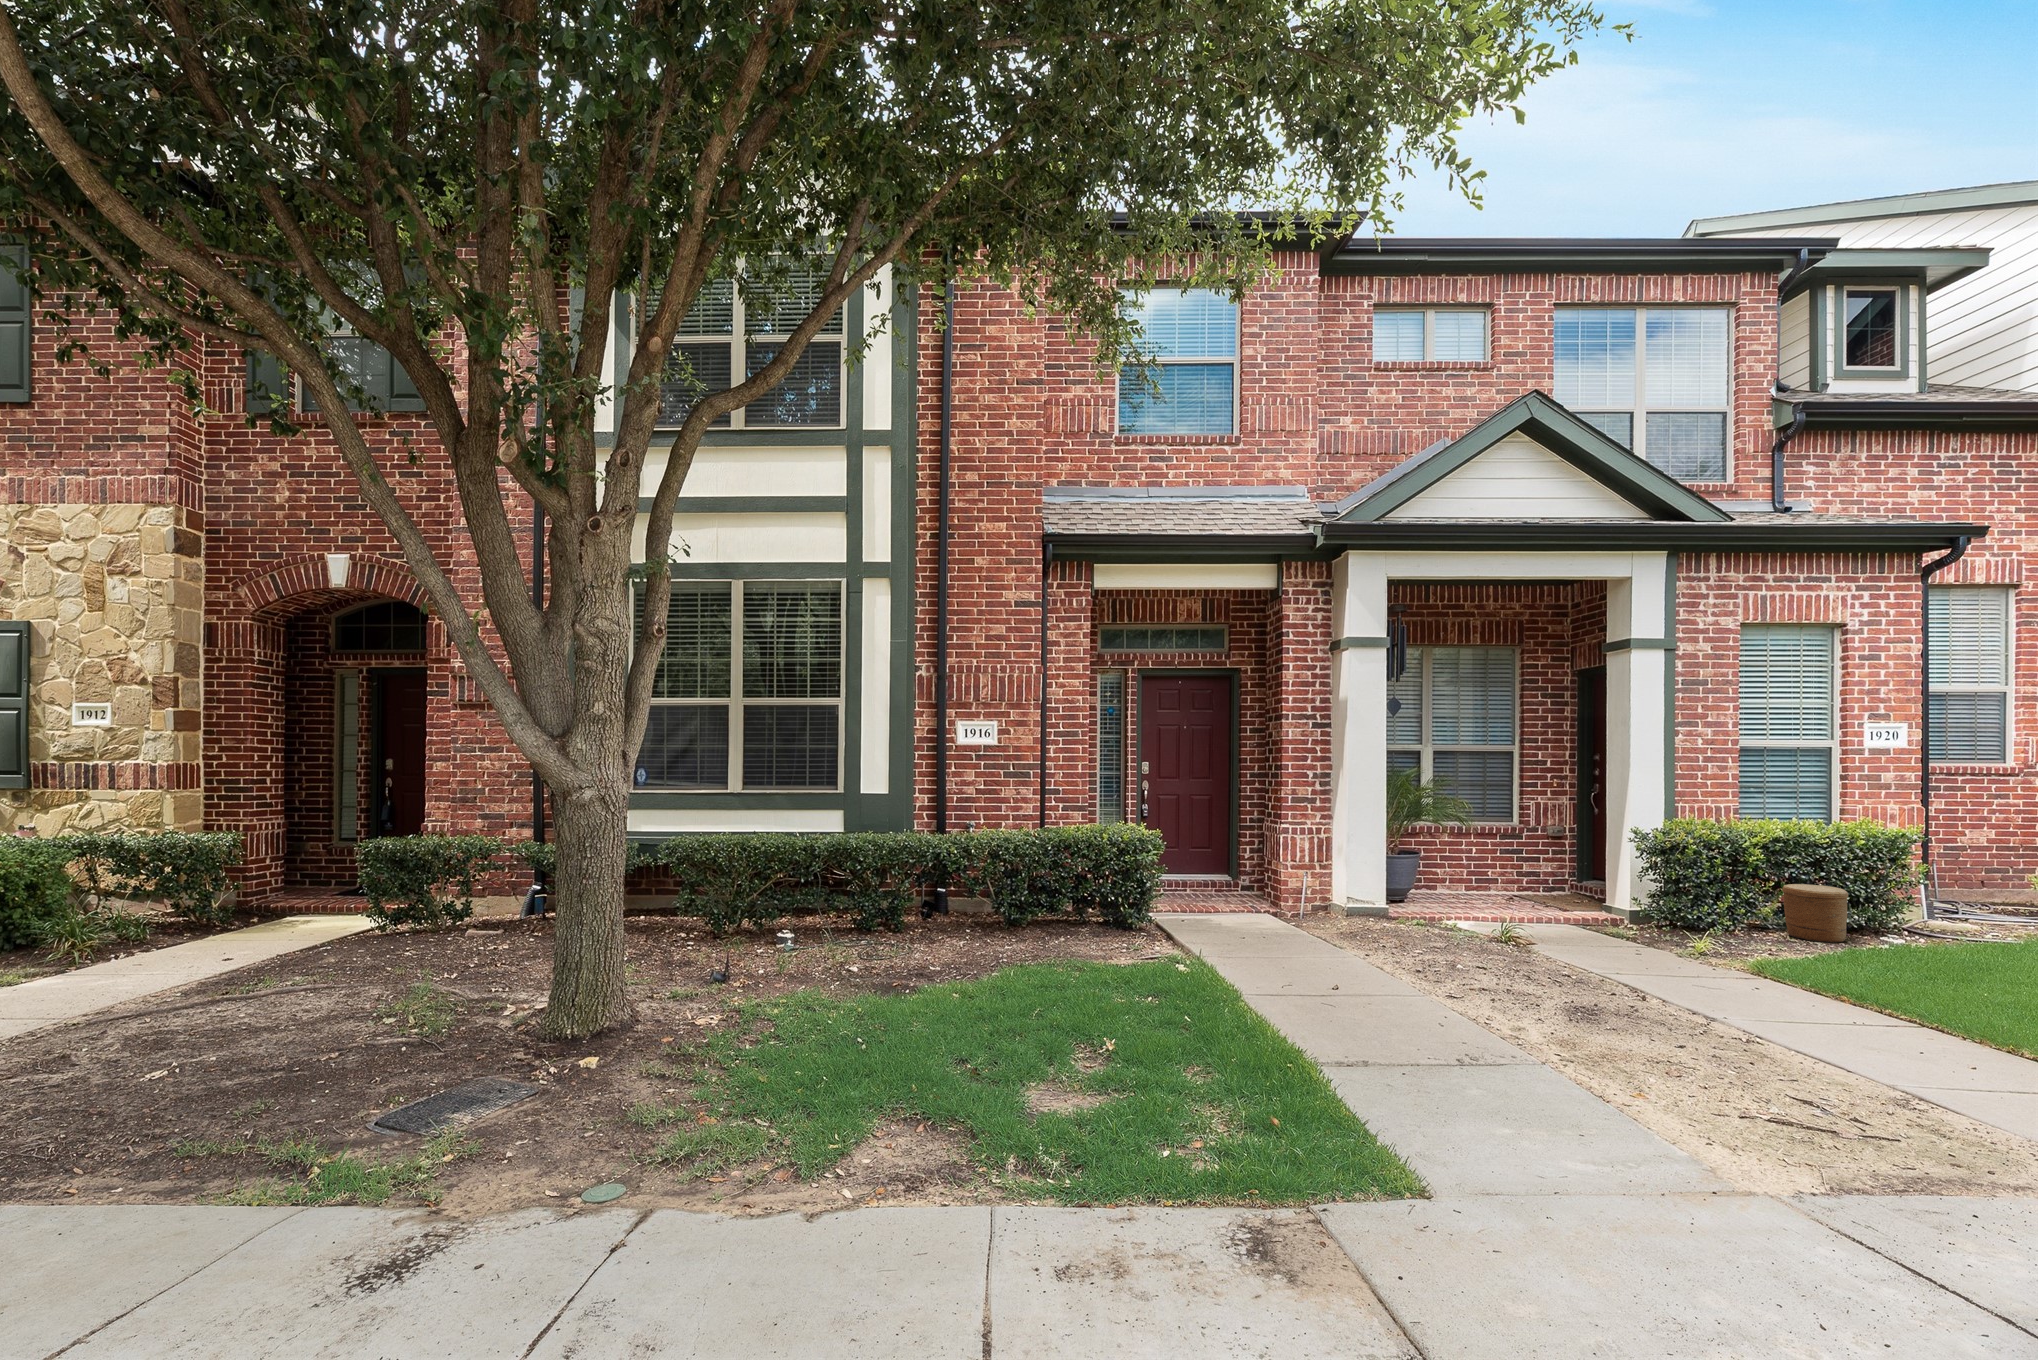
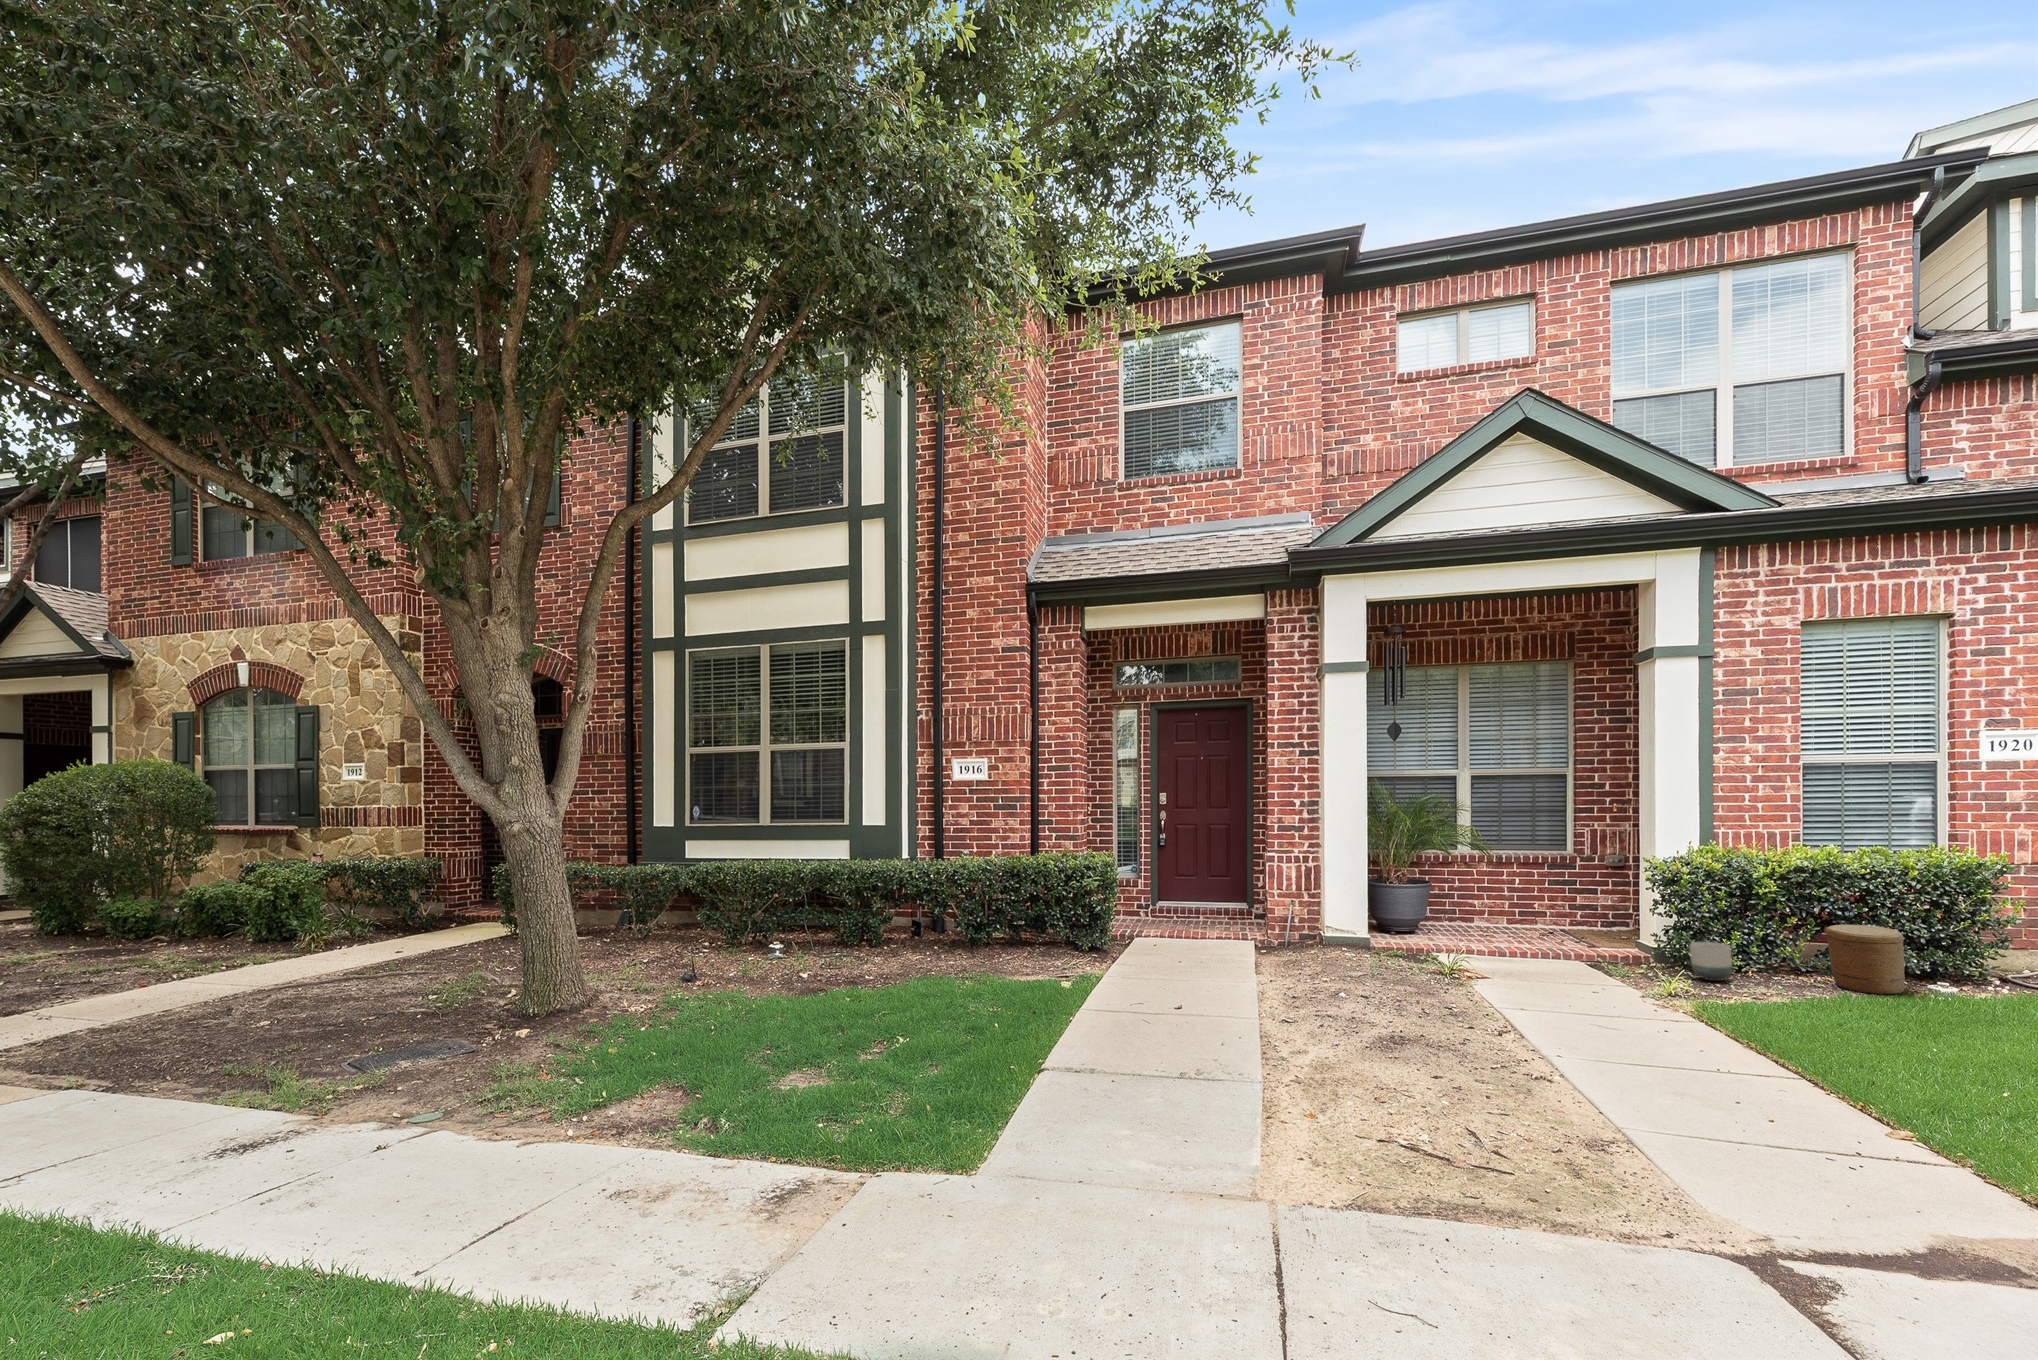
planter: none [1678,902,1715,937] -> present [1690,942,1732,981]

